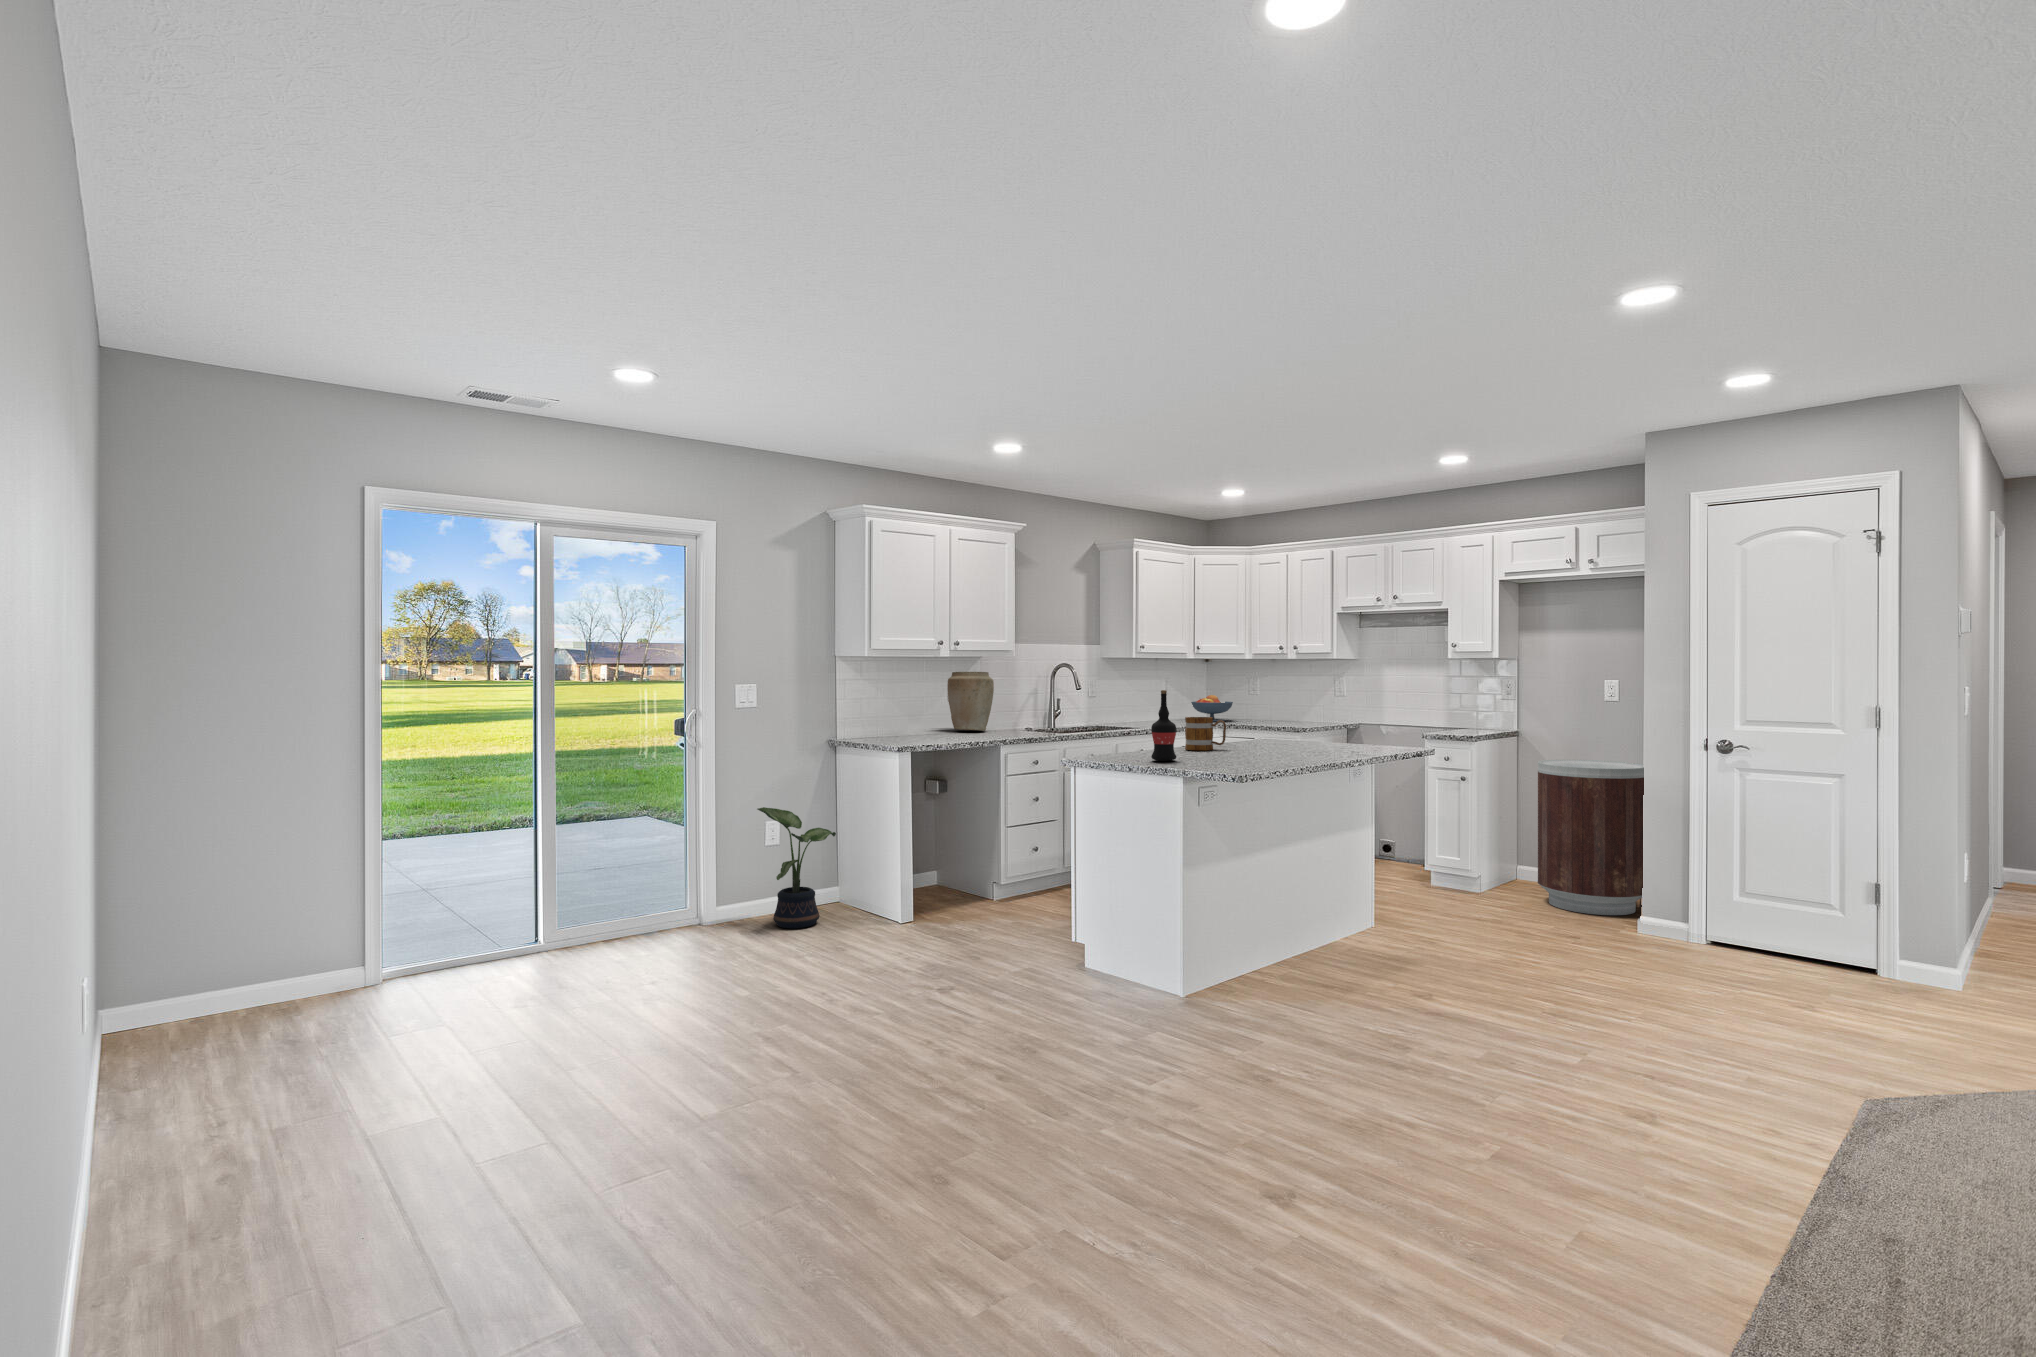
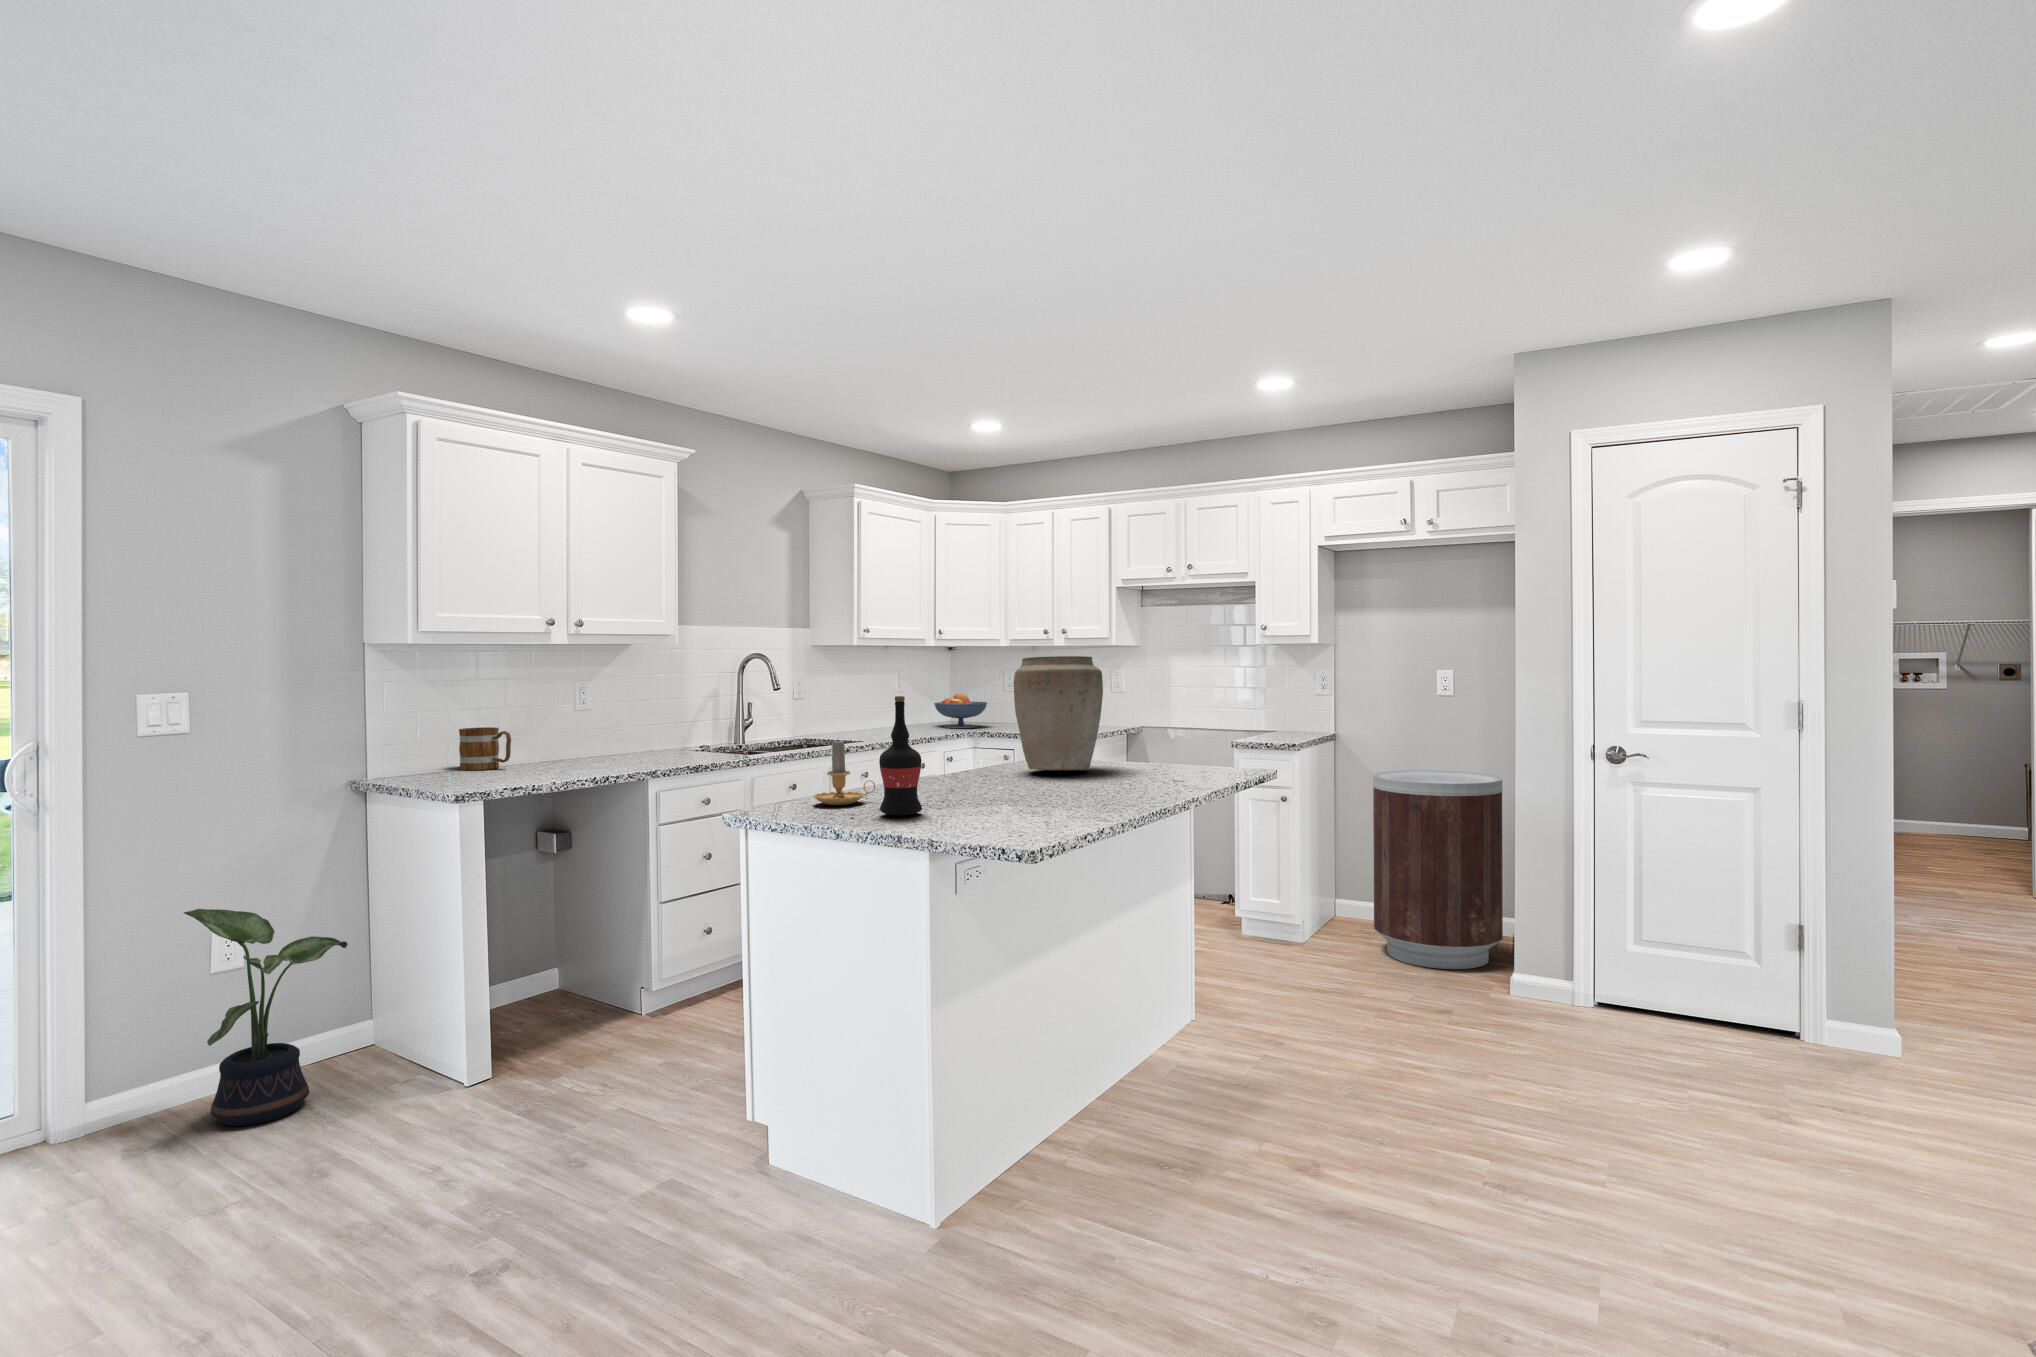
vase: present [948,672,994,731] -> present [1014,656,1103,770]
candle: none [1111,716,1148,756] -> present [813,741,875,805]
mug: present [1185,717,1226,750] -> present [459,727,511,770]

